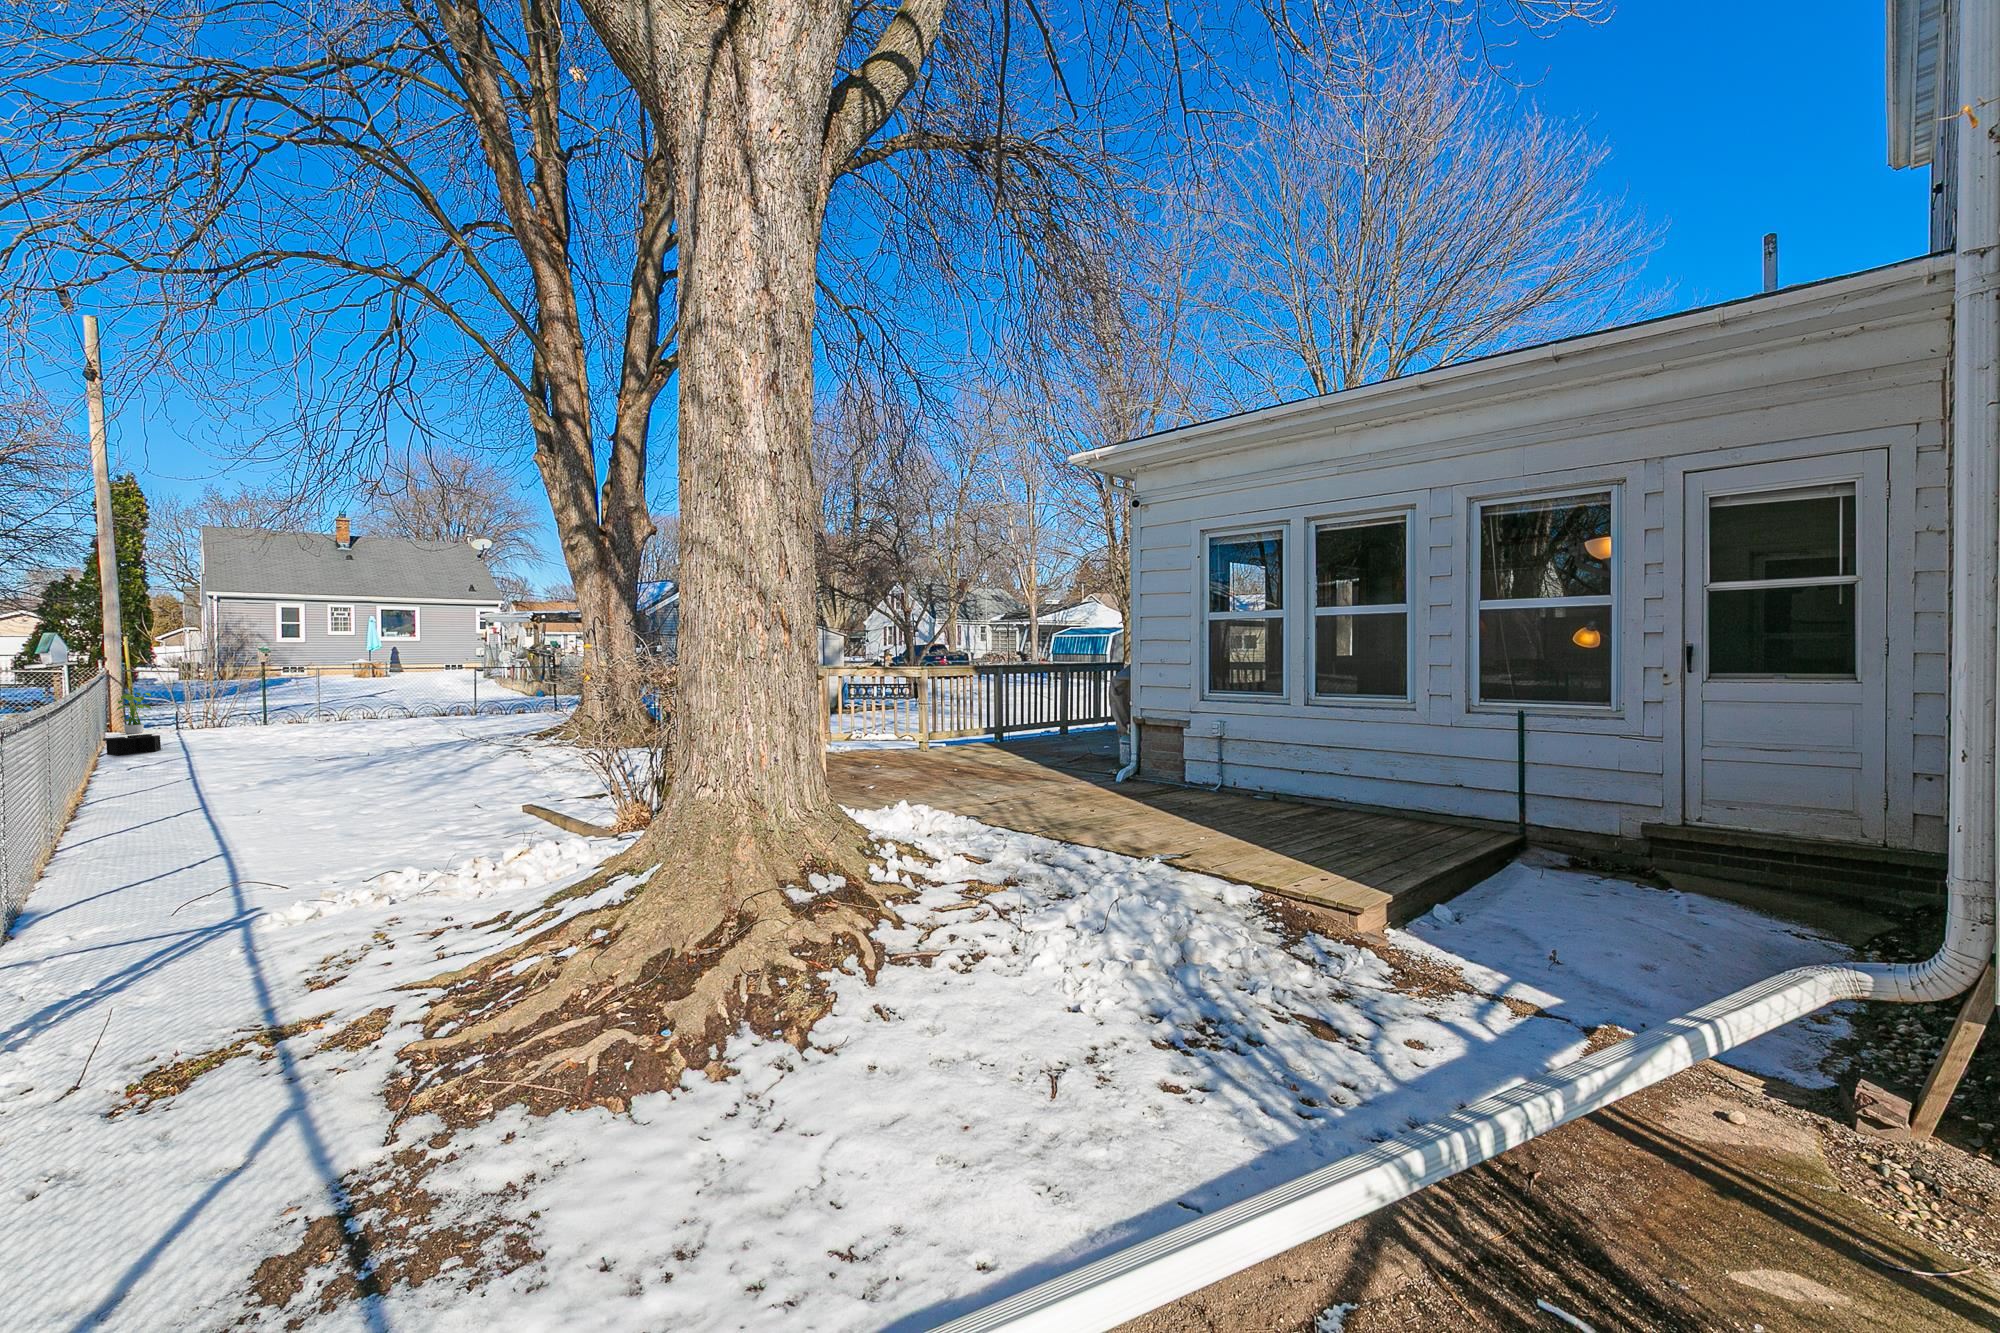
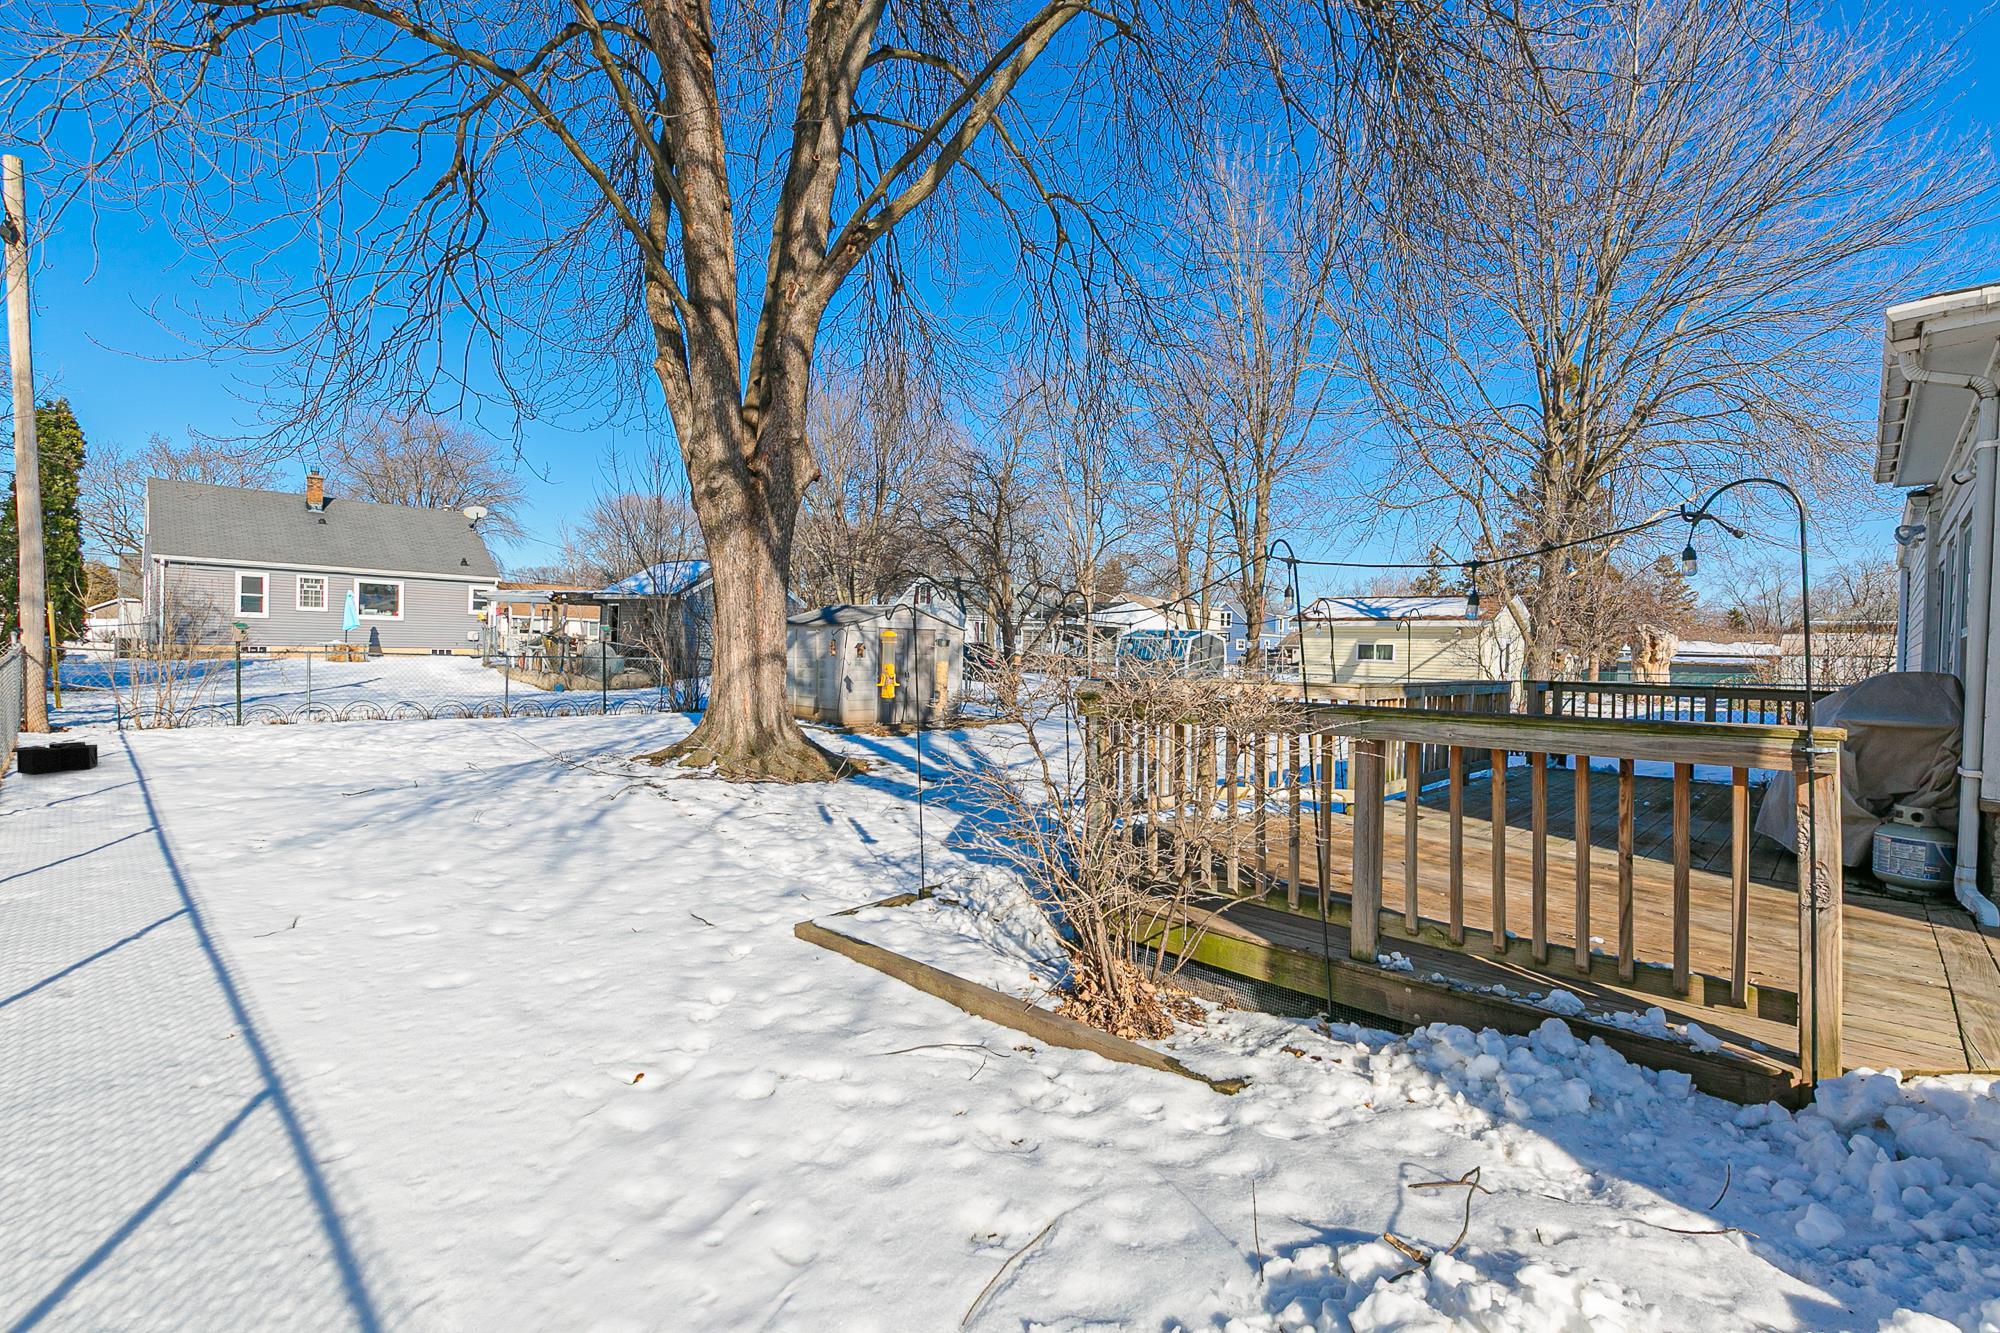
potted plant: present [117,692,152,734] -> none [35,678,86,735]

